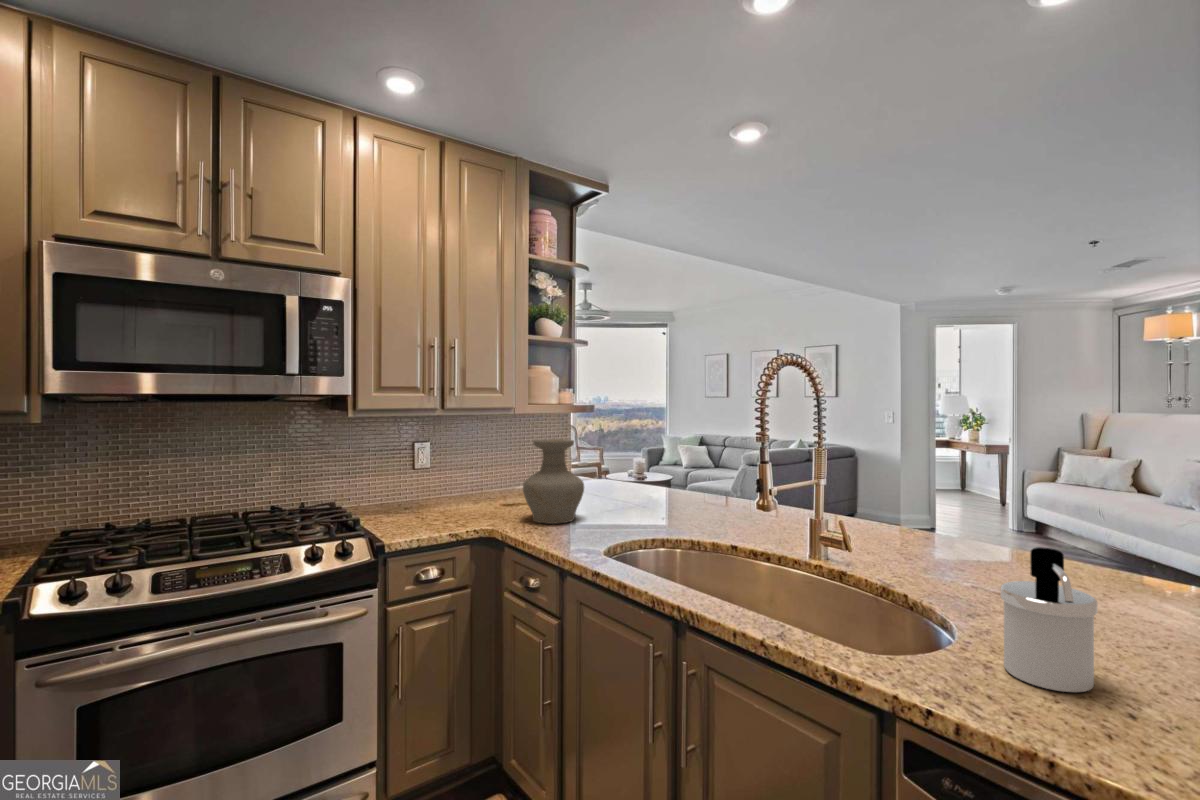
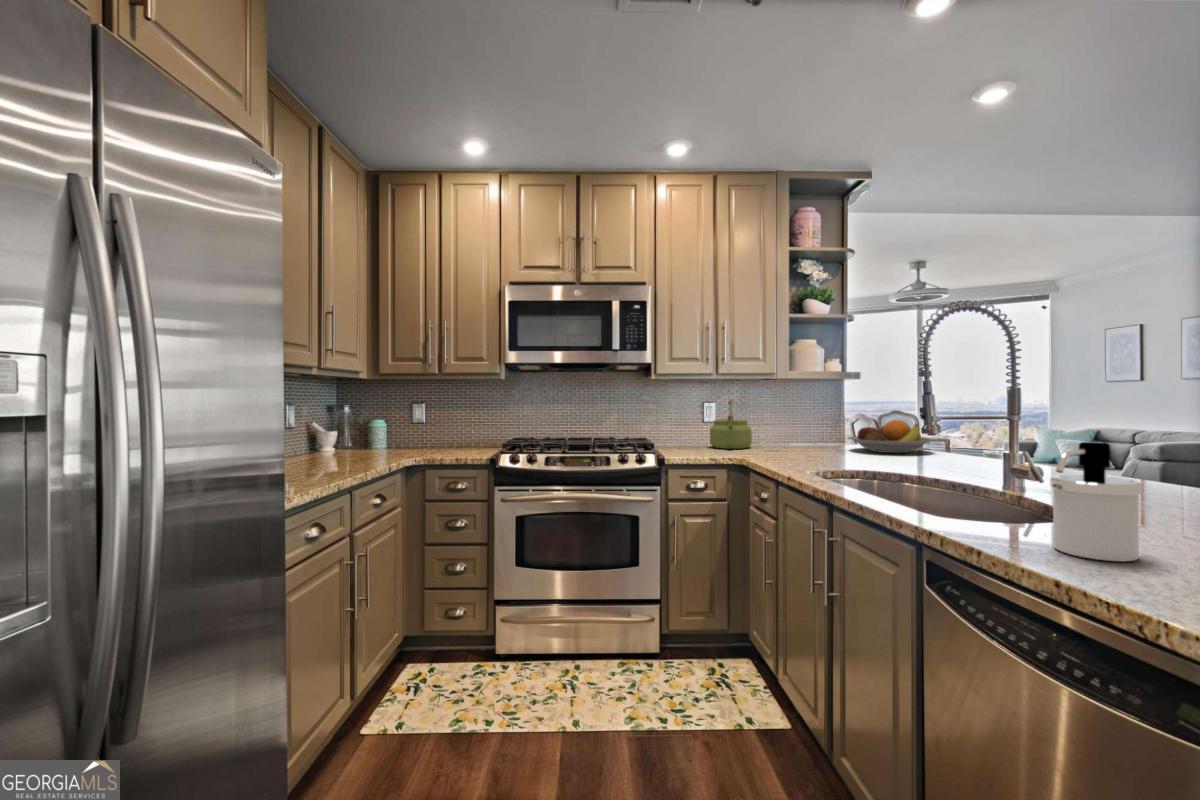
vase: present [523,439,584,524] -> none [770,394,822,458]
kettle: none [428,444,484,512] -> present [710,400,752,449]
fruit bowl: none [595,465,679,503] -> present [850,420,933,453]

